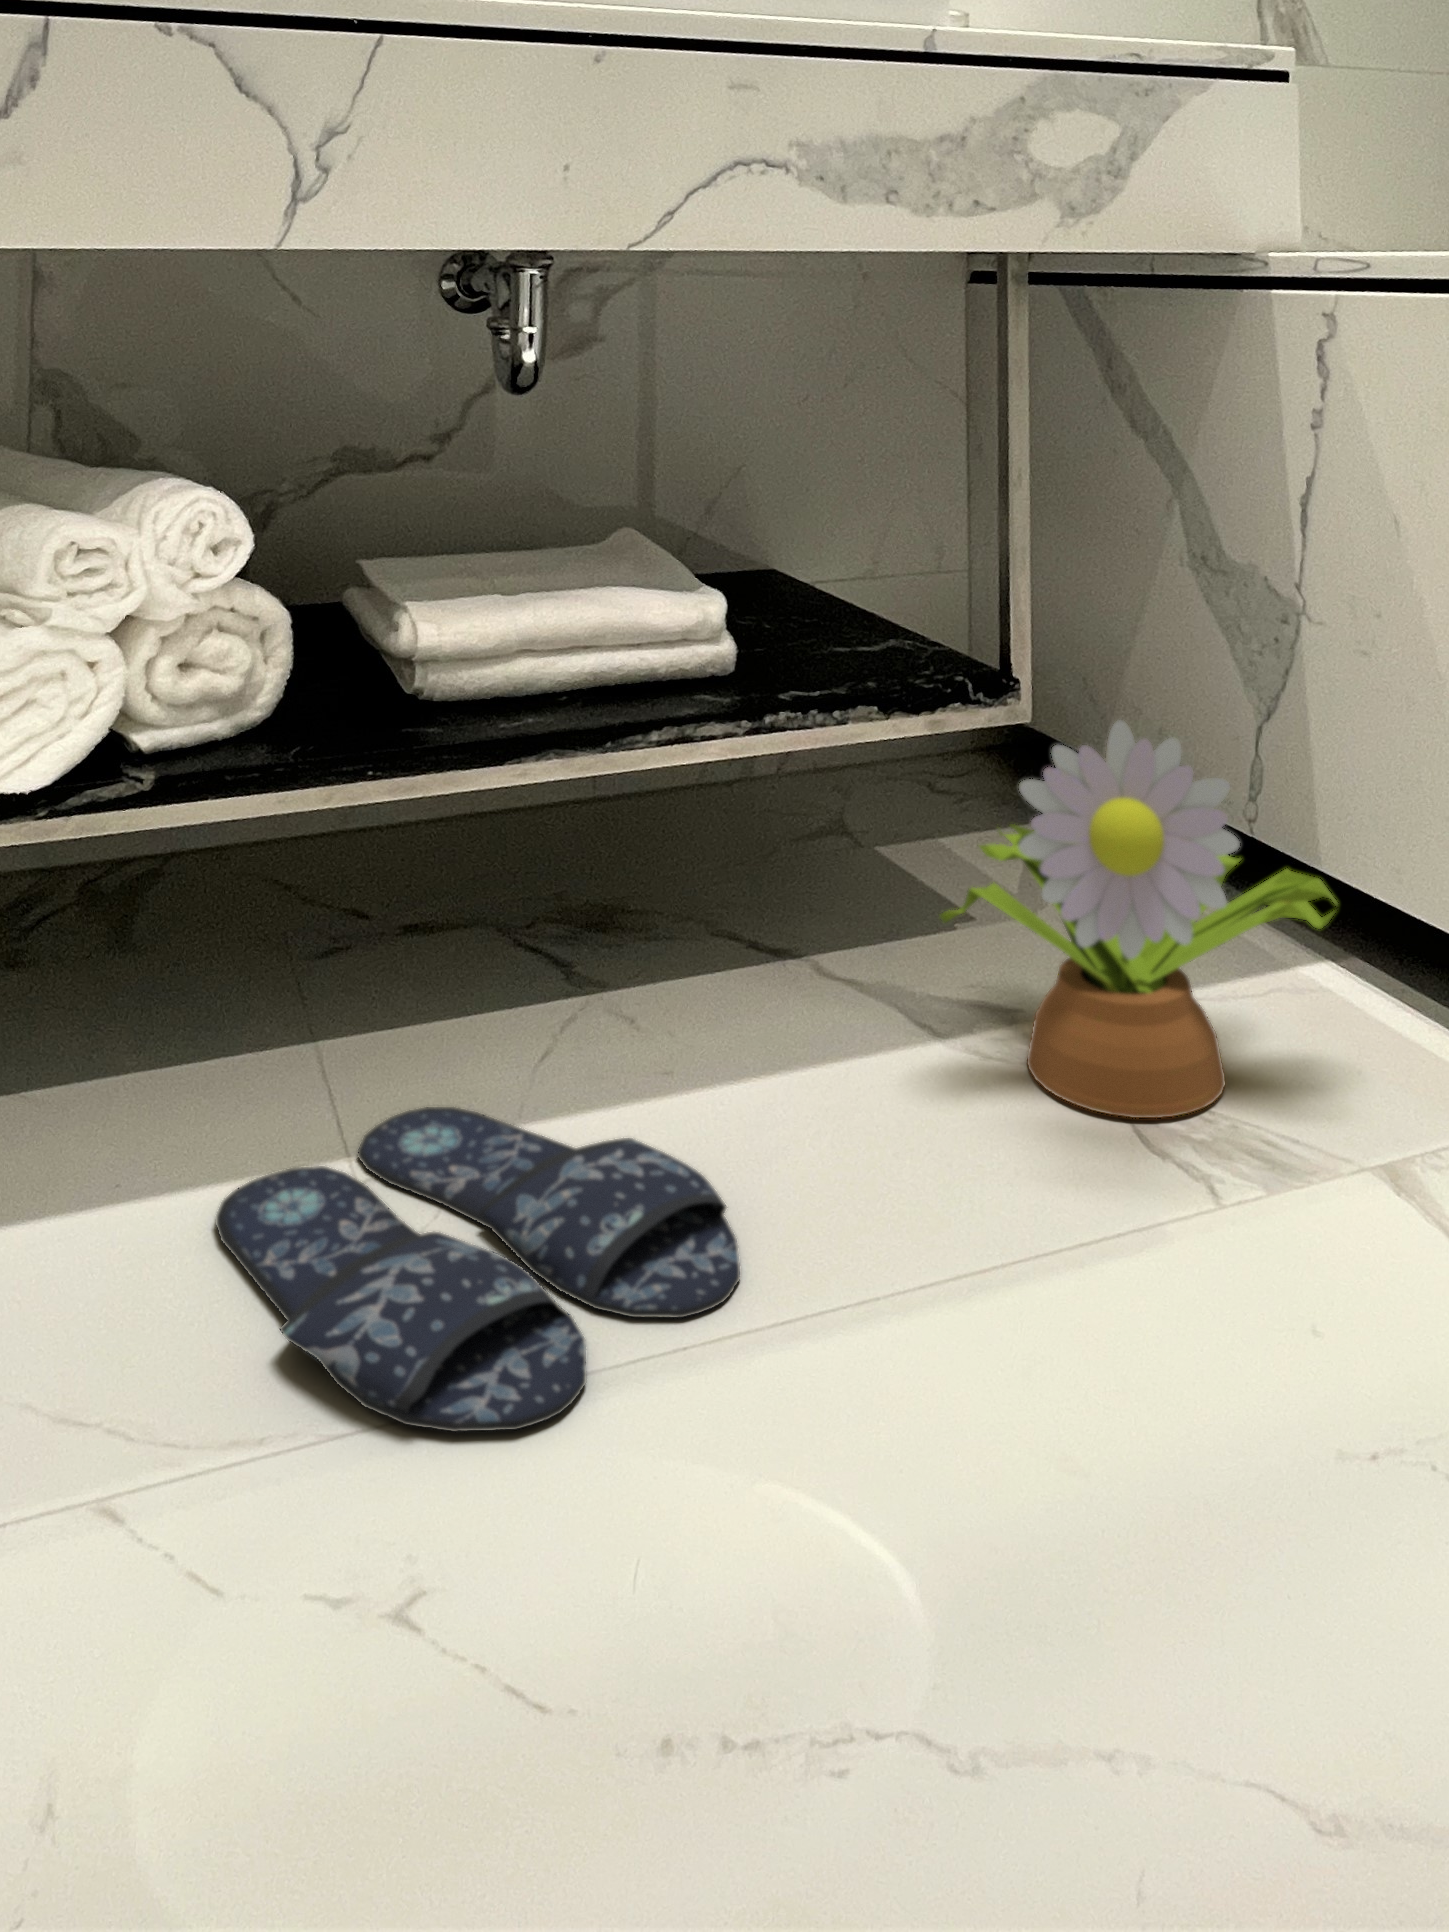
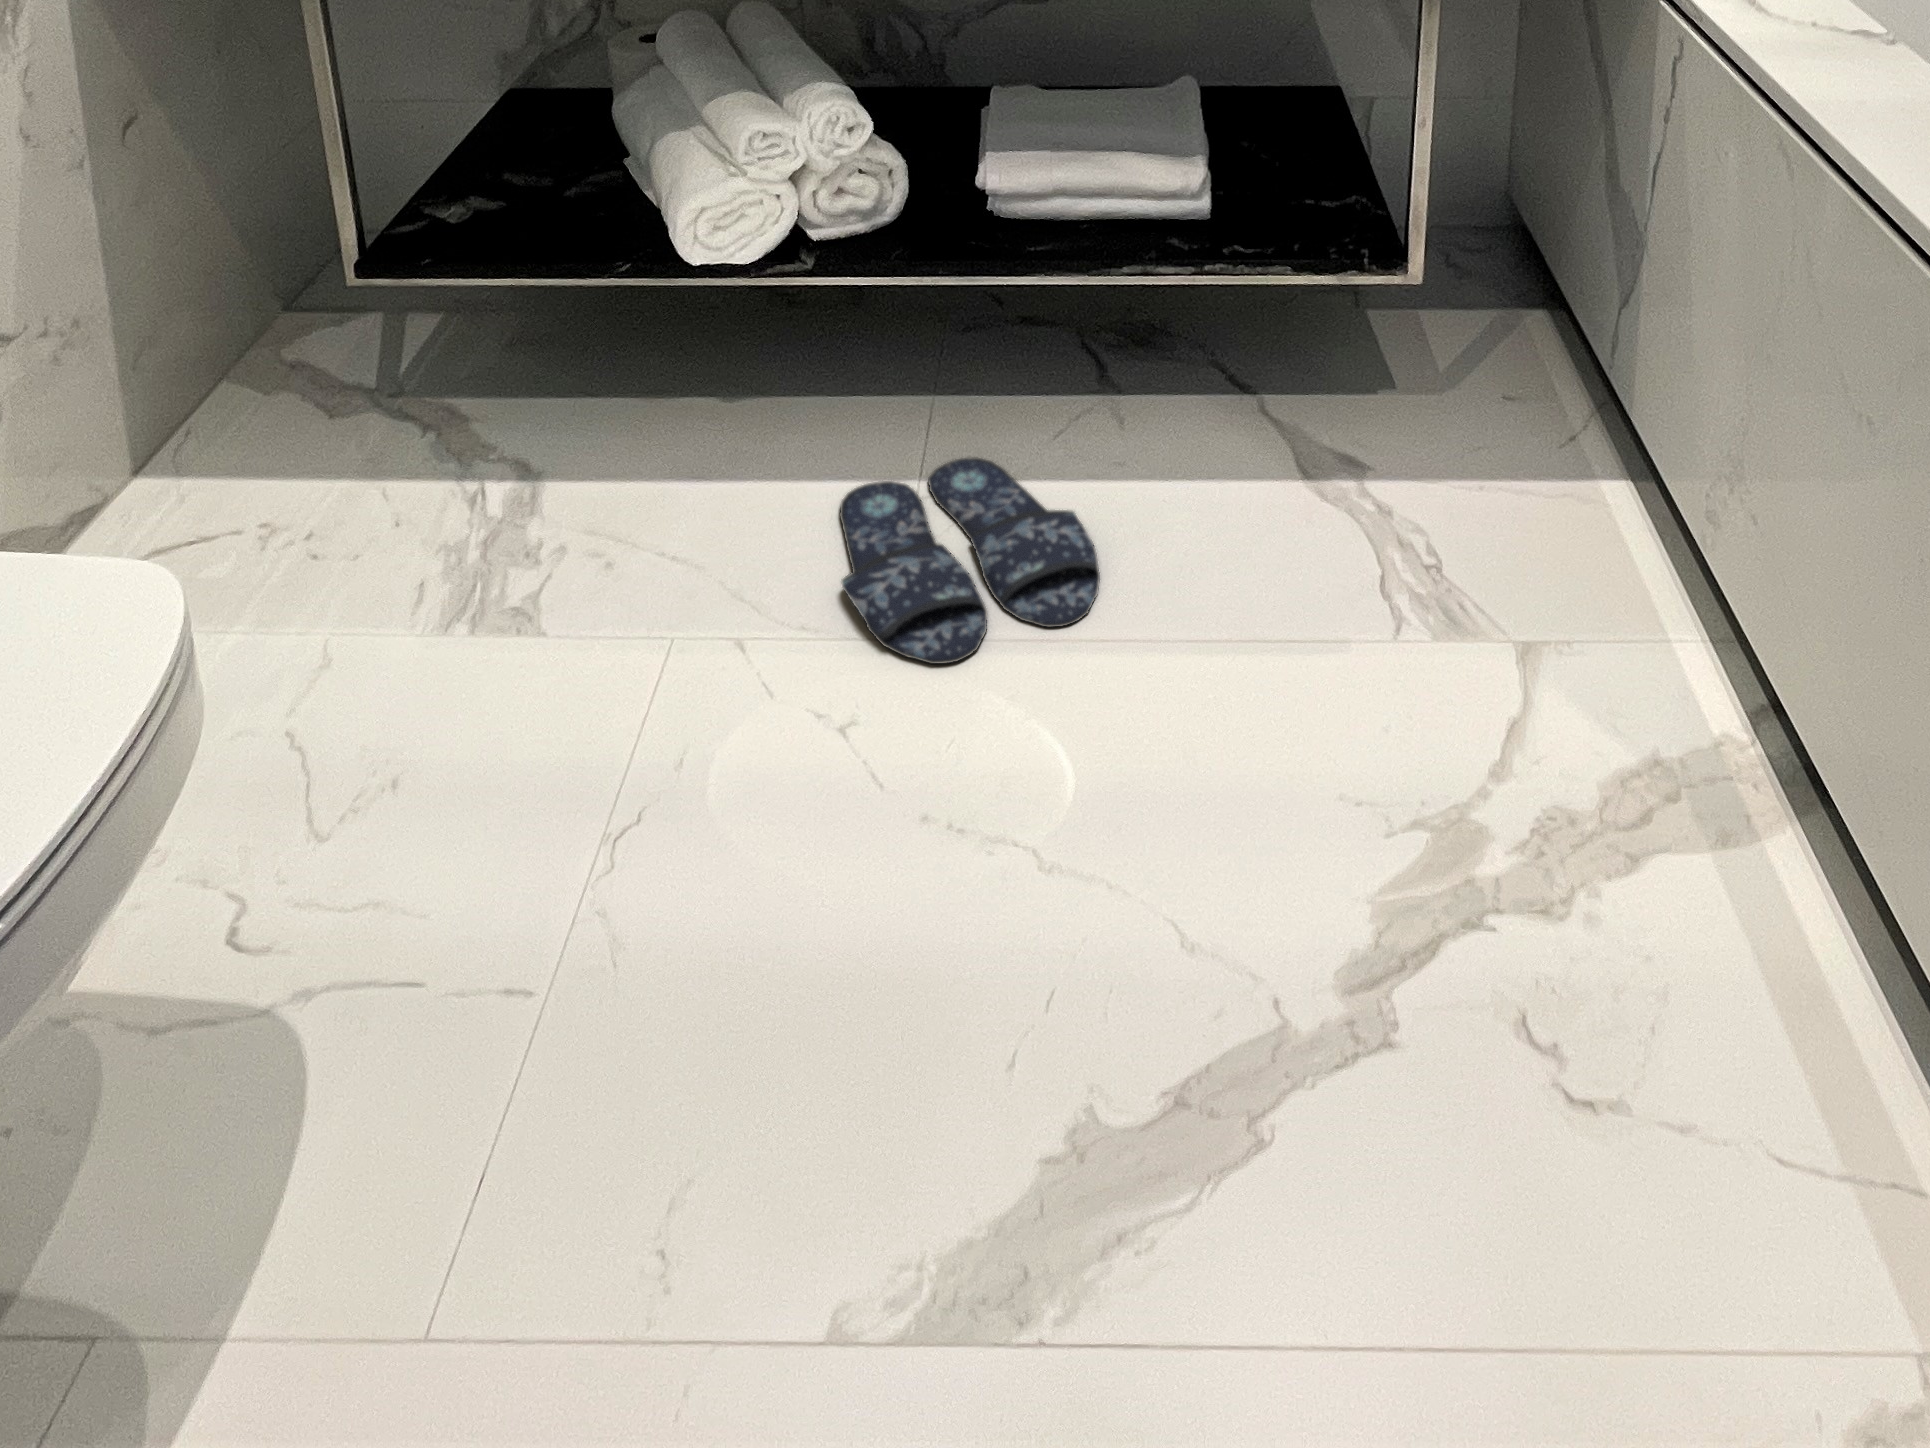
decorative plant: present [940,720,1337,1118] -> none [1288,349,1577,579]

